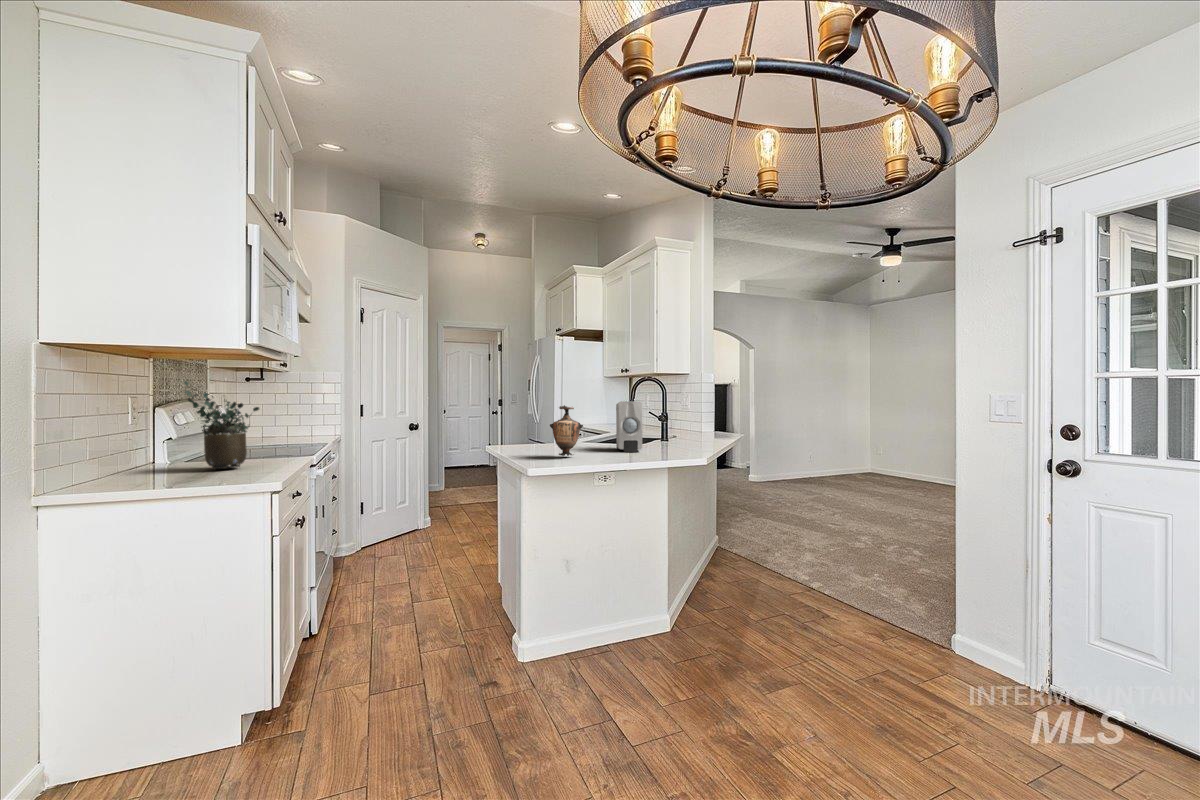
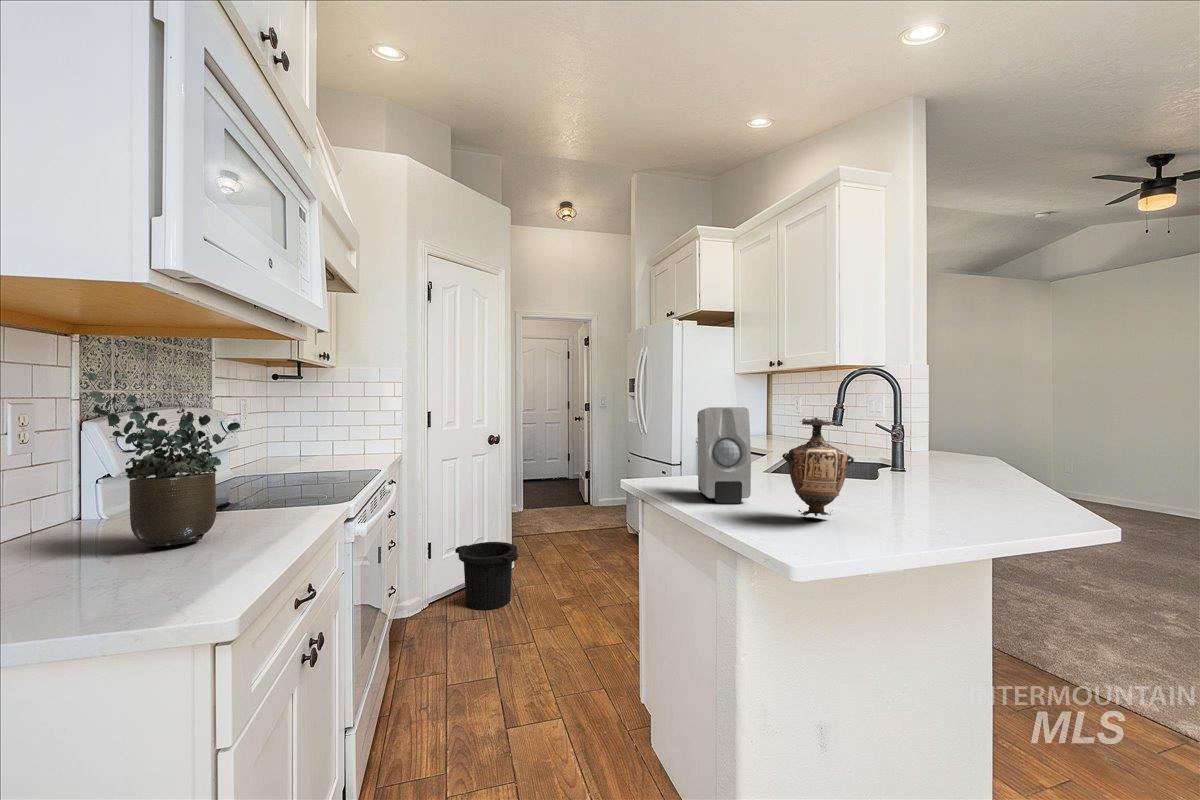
soap dispenser: present [616,401,642,452] -> present [697,407,751,503]
trash can: none [382,503,430,550] -> present [455,542,518,610]

